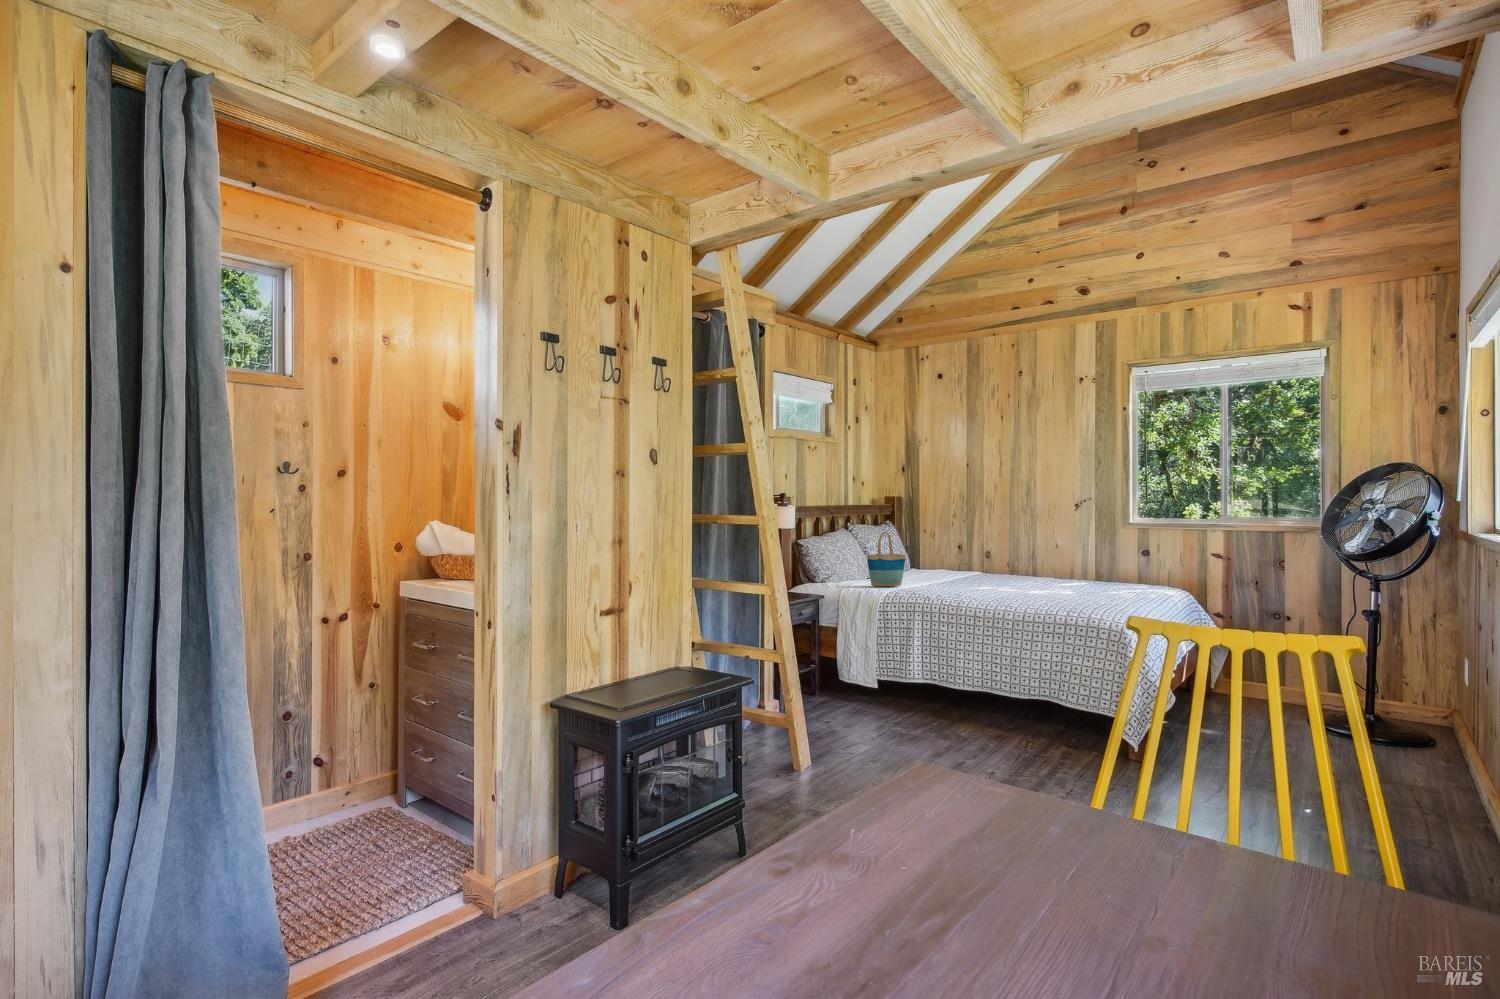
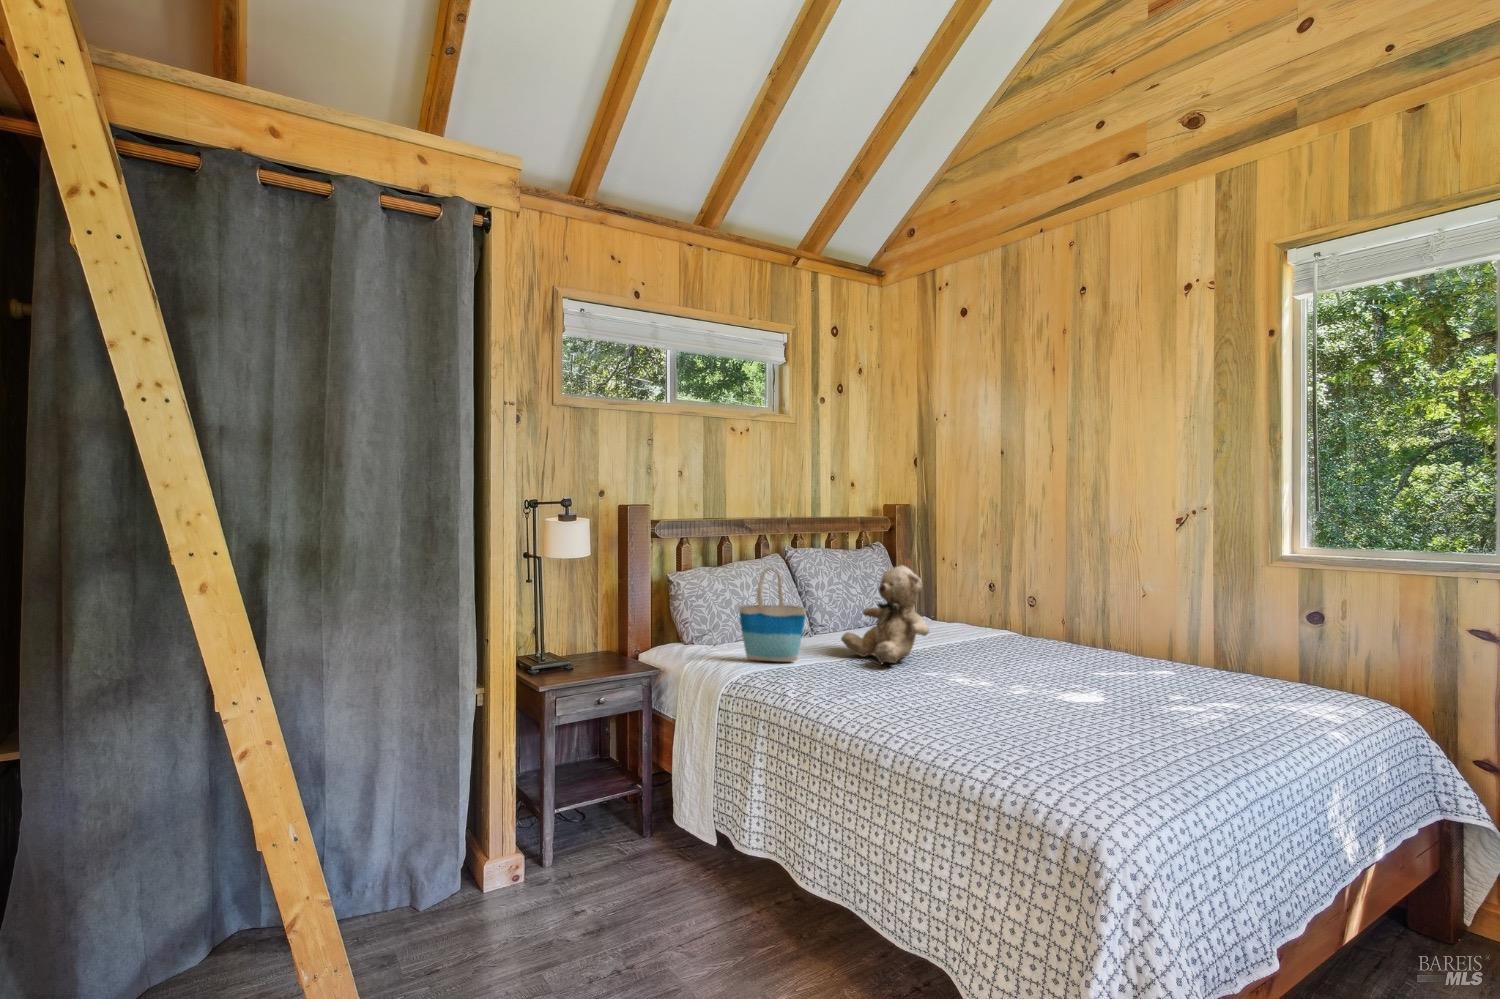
teddy bear: none [916,531,970,586] -> present [841,565,929,664]

